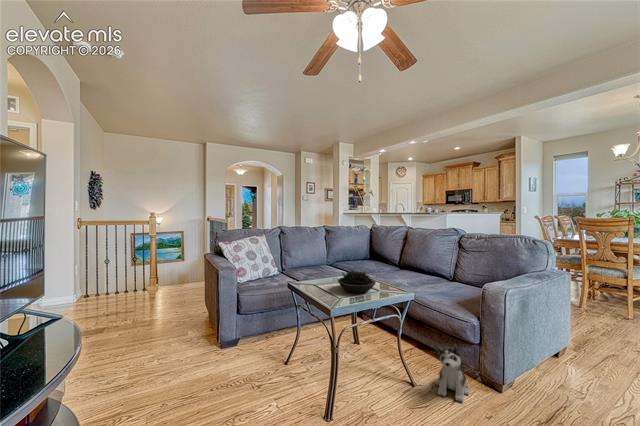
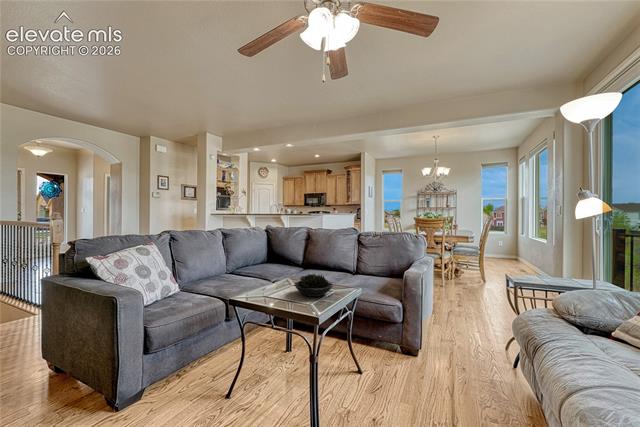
plush toy: present [435,344,470,402] -> none [376,325,403,373]

